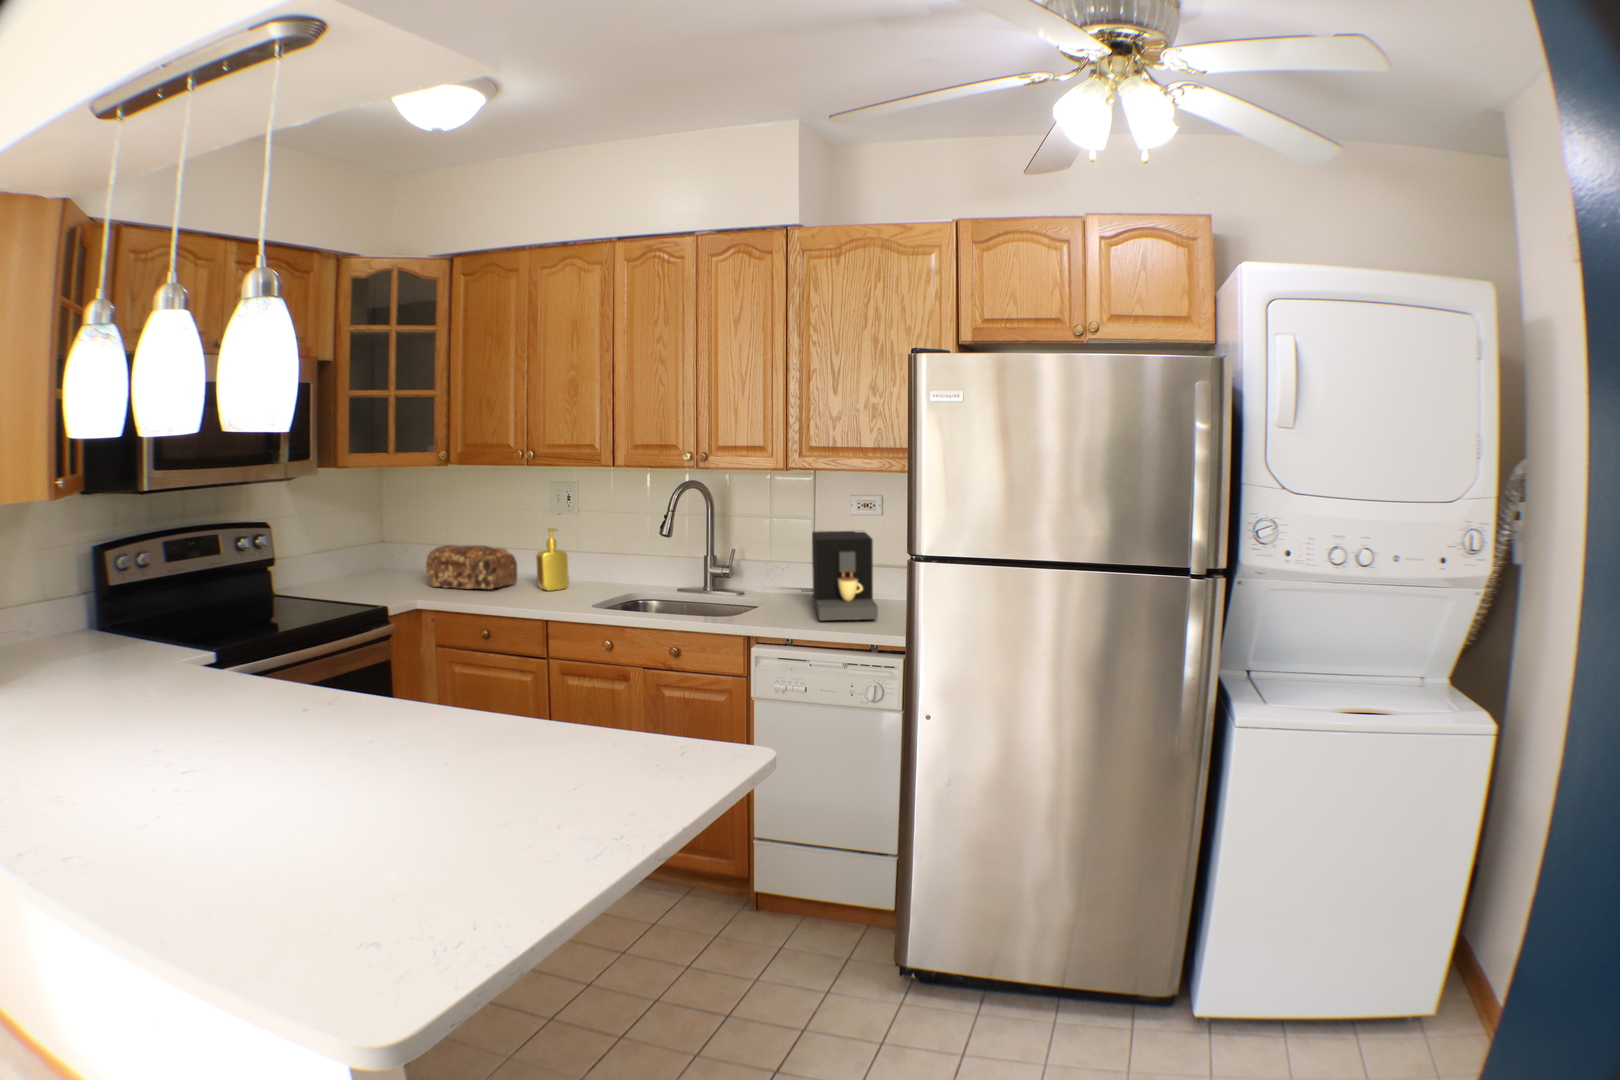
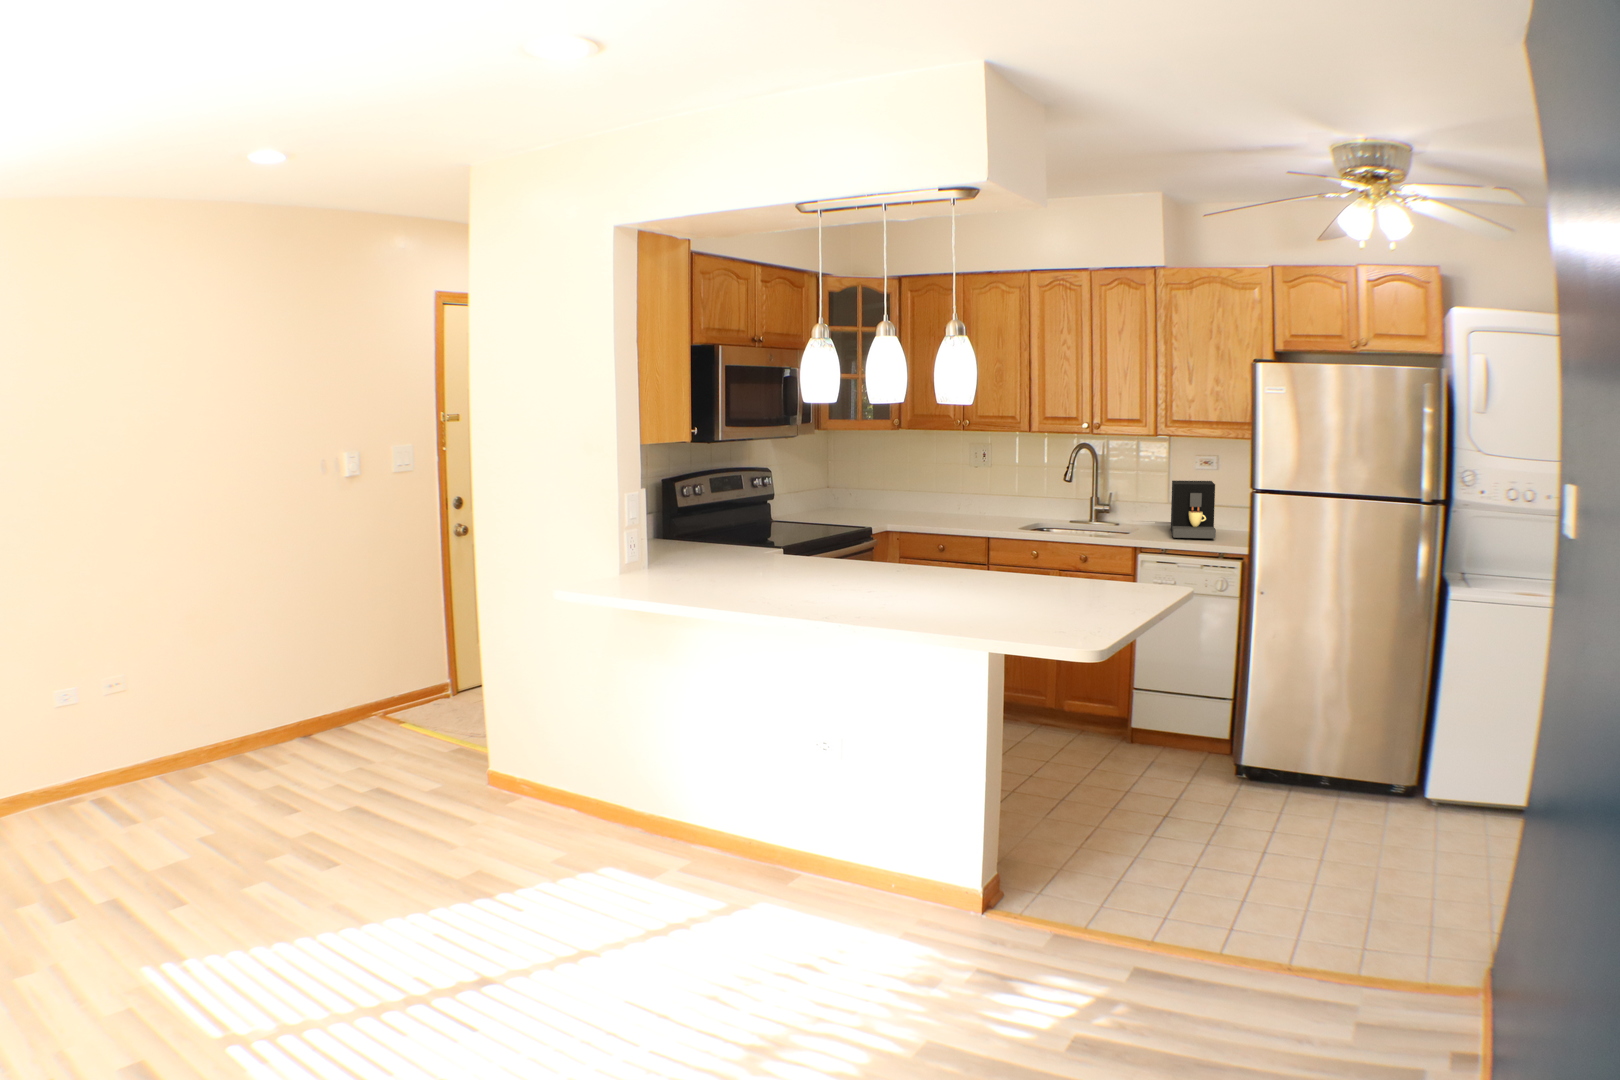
soap dispenser: present [536,528,569,591] -> none [973,475,994,518]
bread loaf: present [426,545,517,589] -> none [898,485,957,515]

